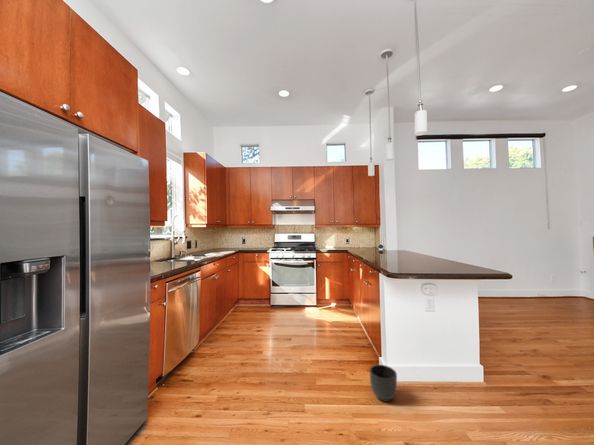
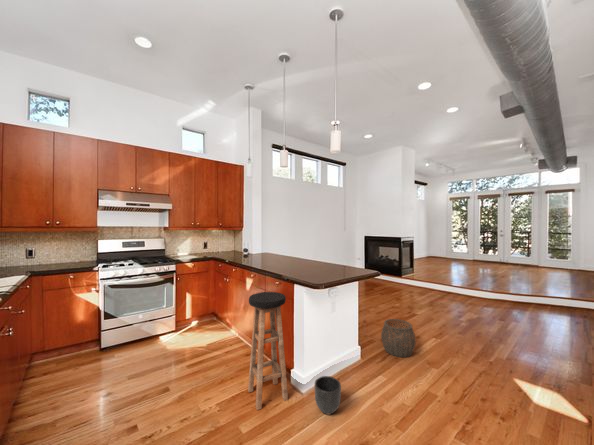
bar stool: none [326,278,358,375] -> present [248,292,288,410]
woven basket: none [509,346,572,405] -> present [381,319,416,357]

